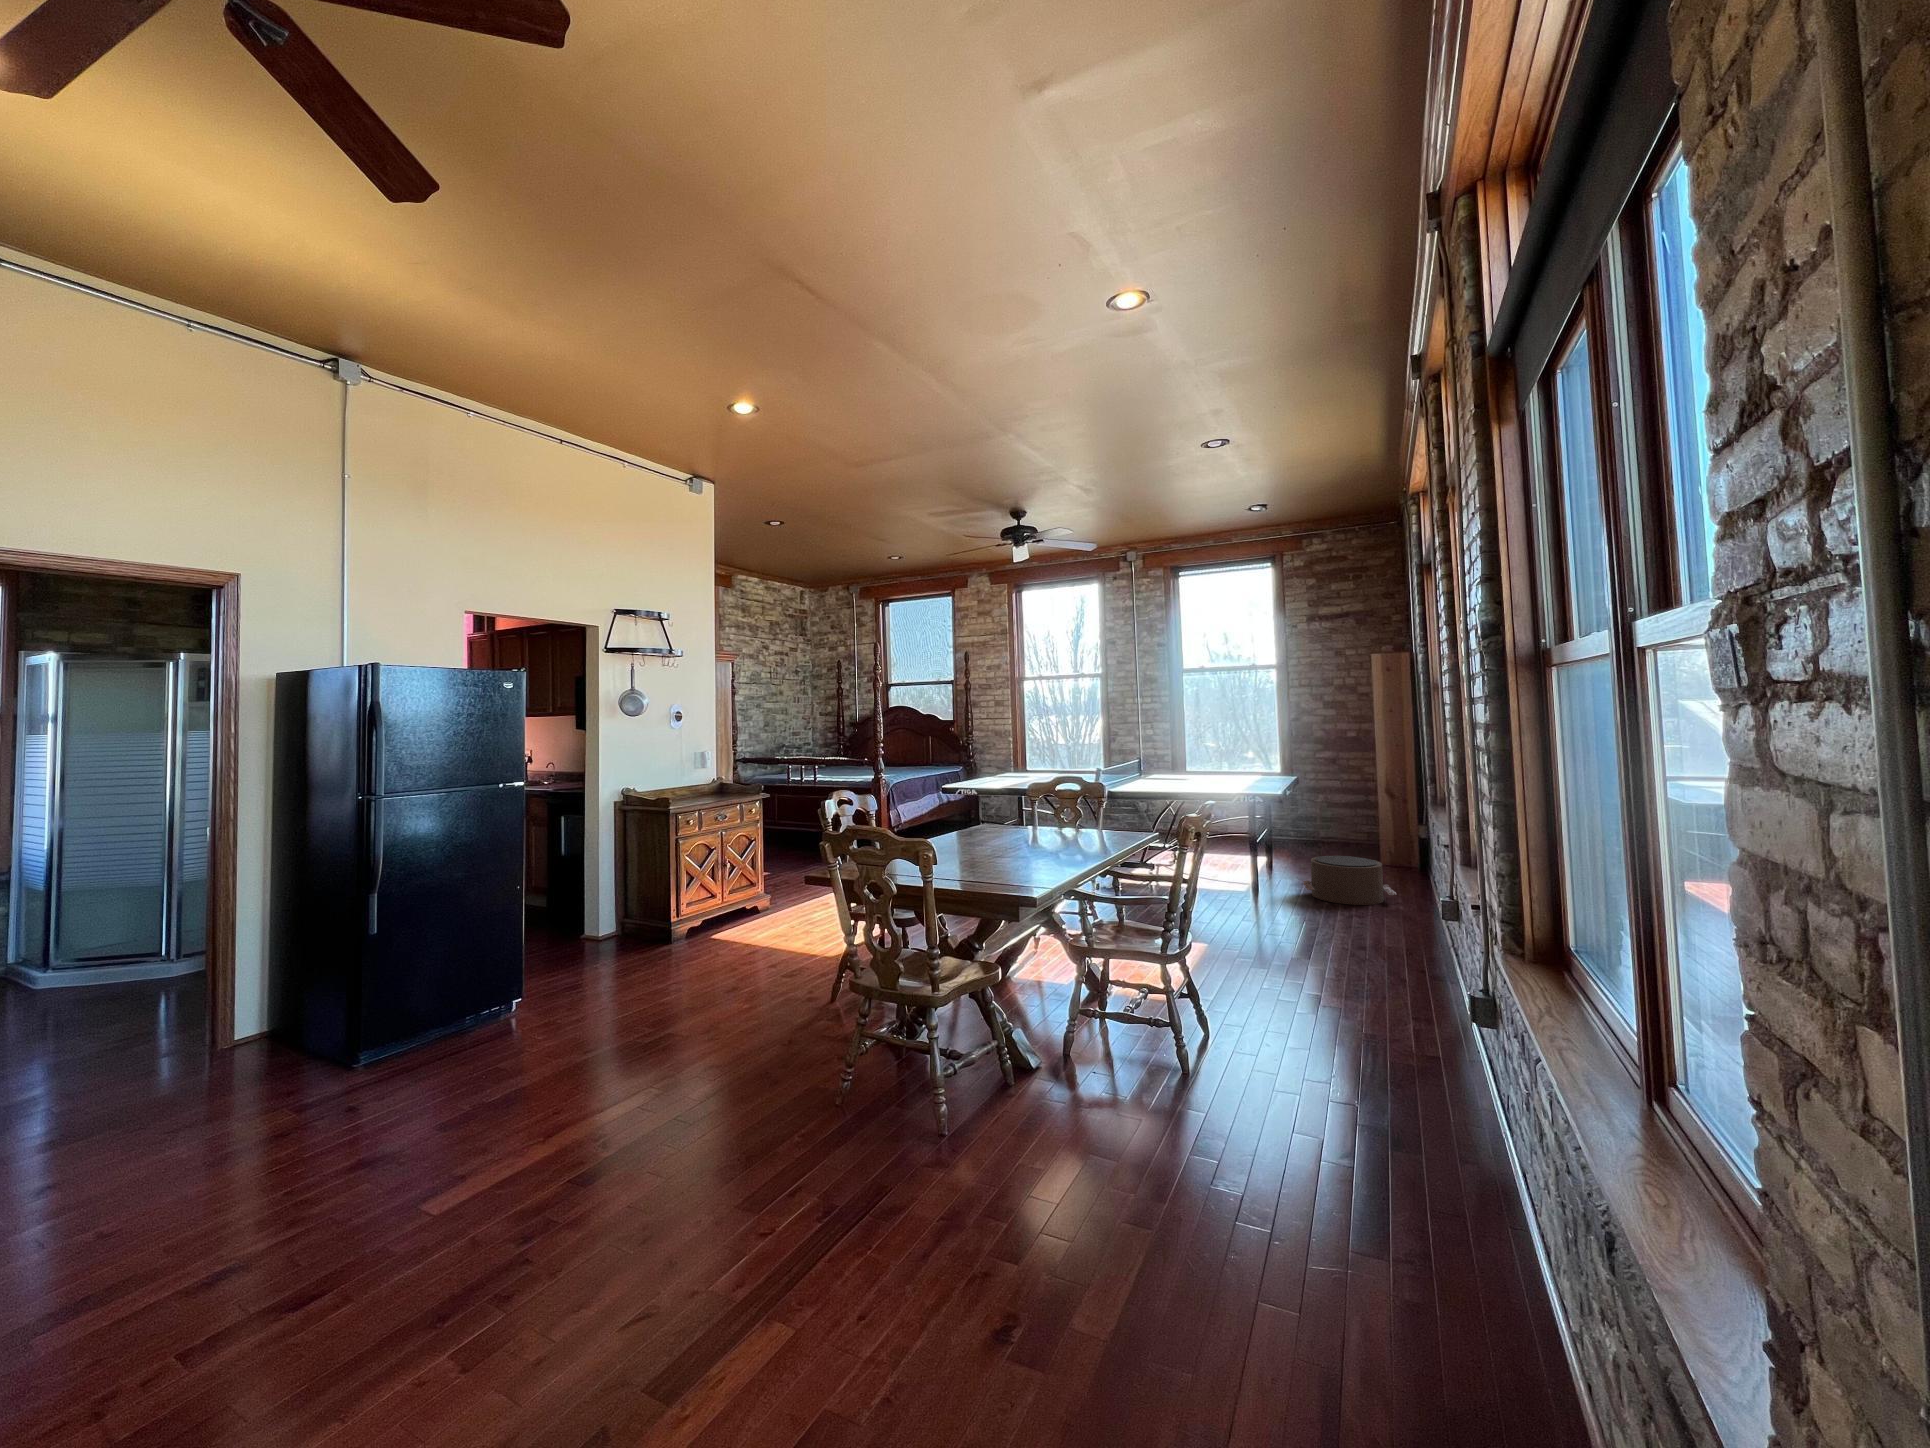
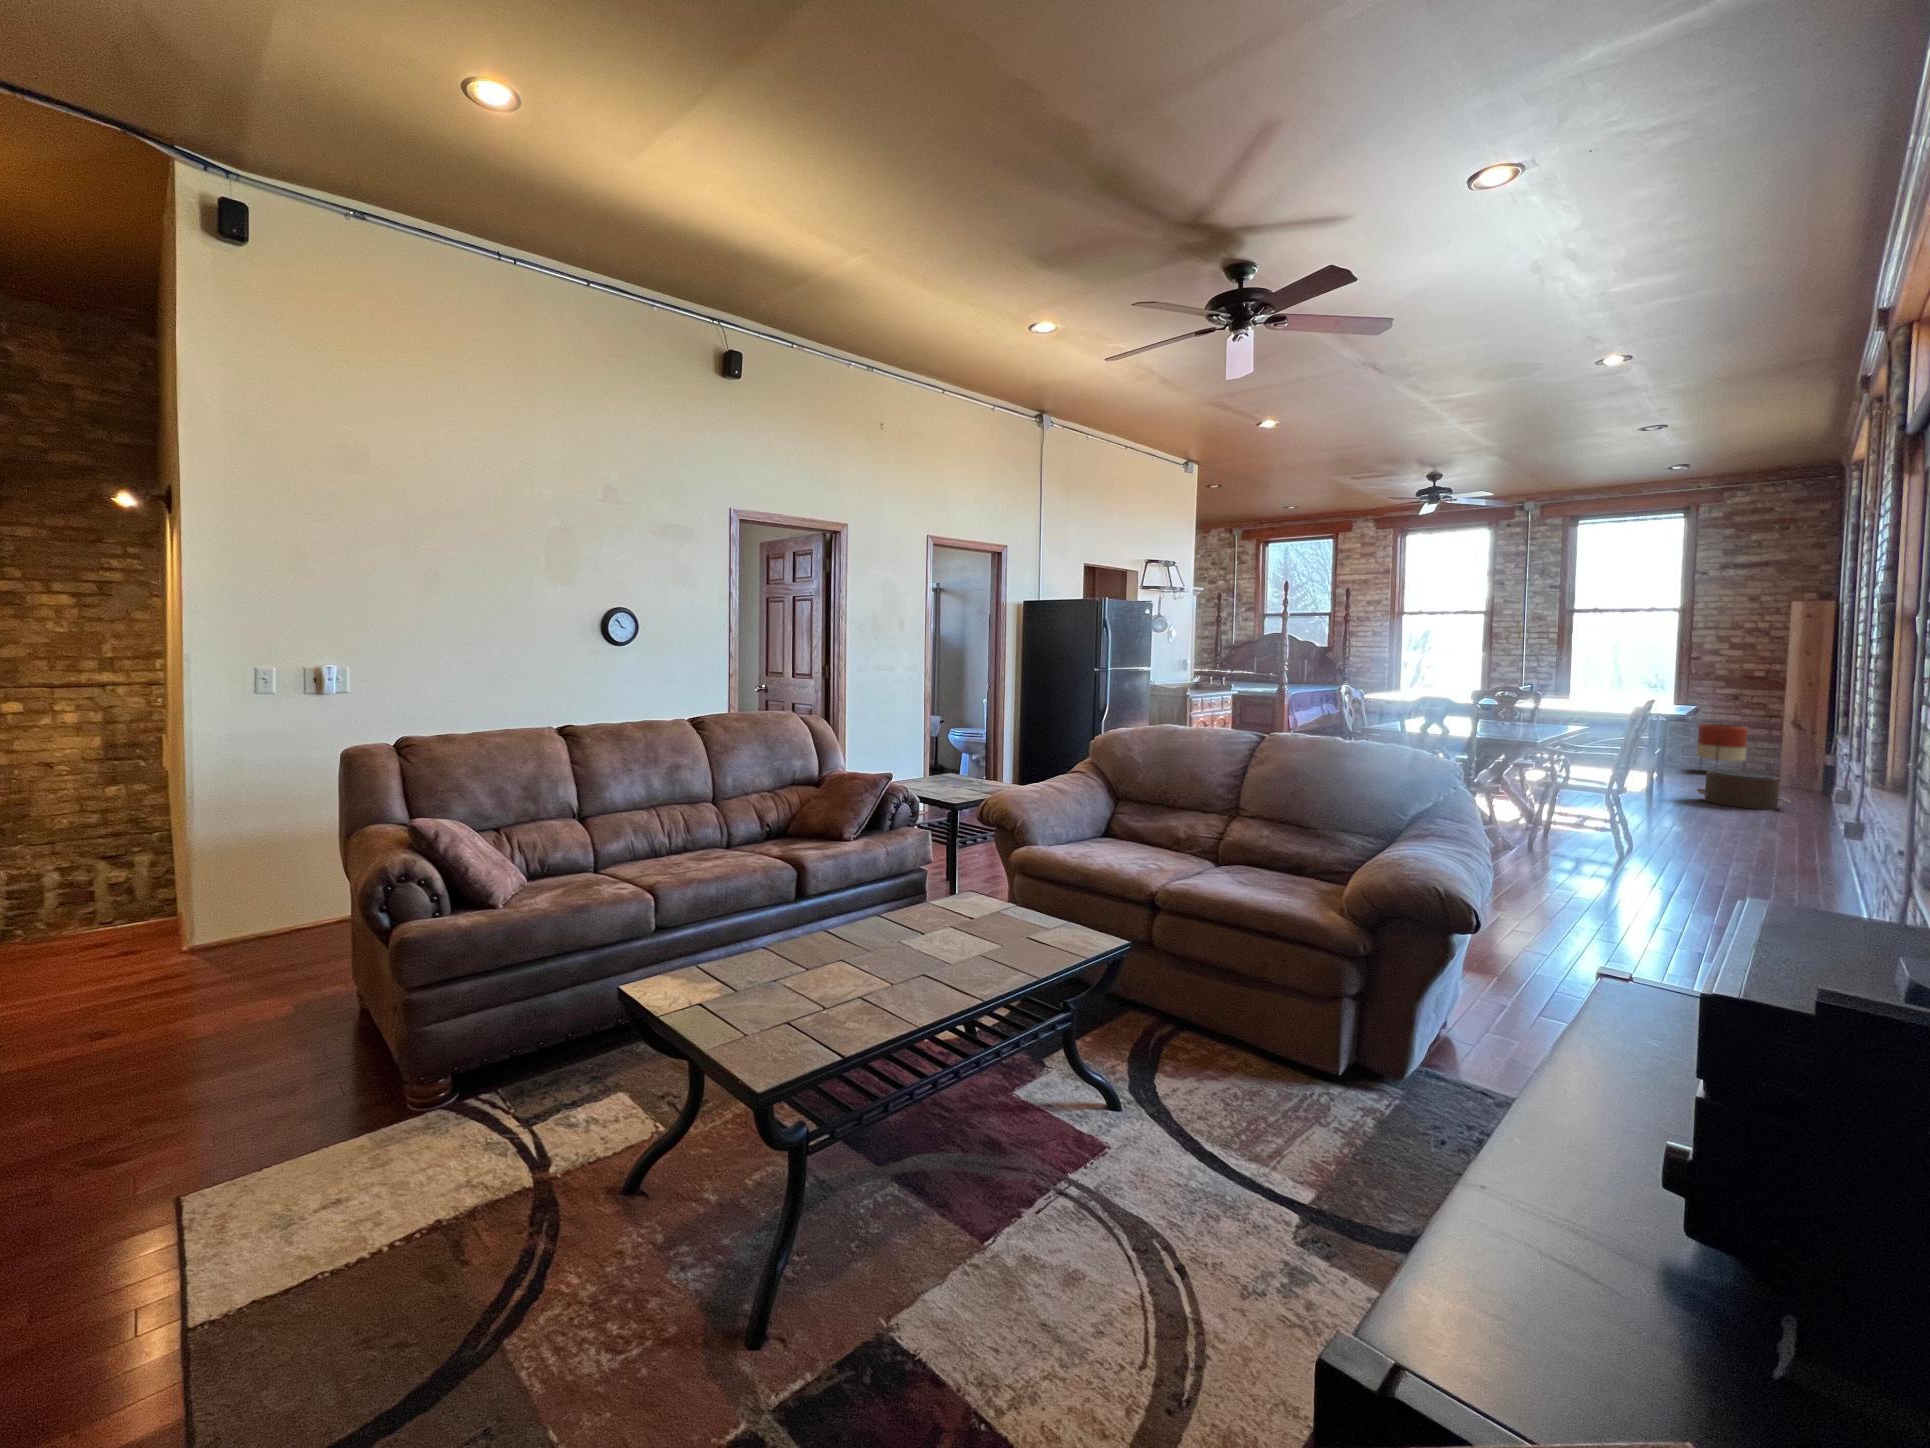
planter: none [1303,791,1349,849] -> present [1696,724,1748,761]

